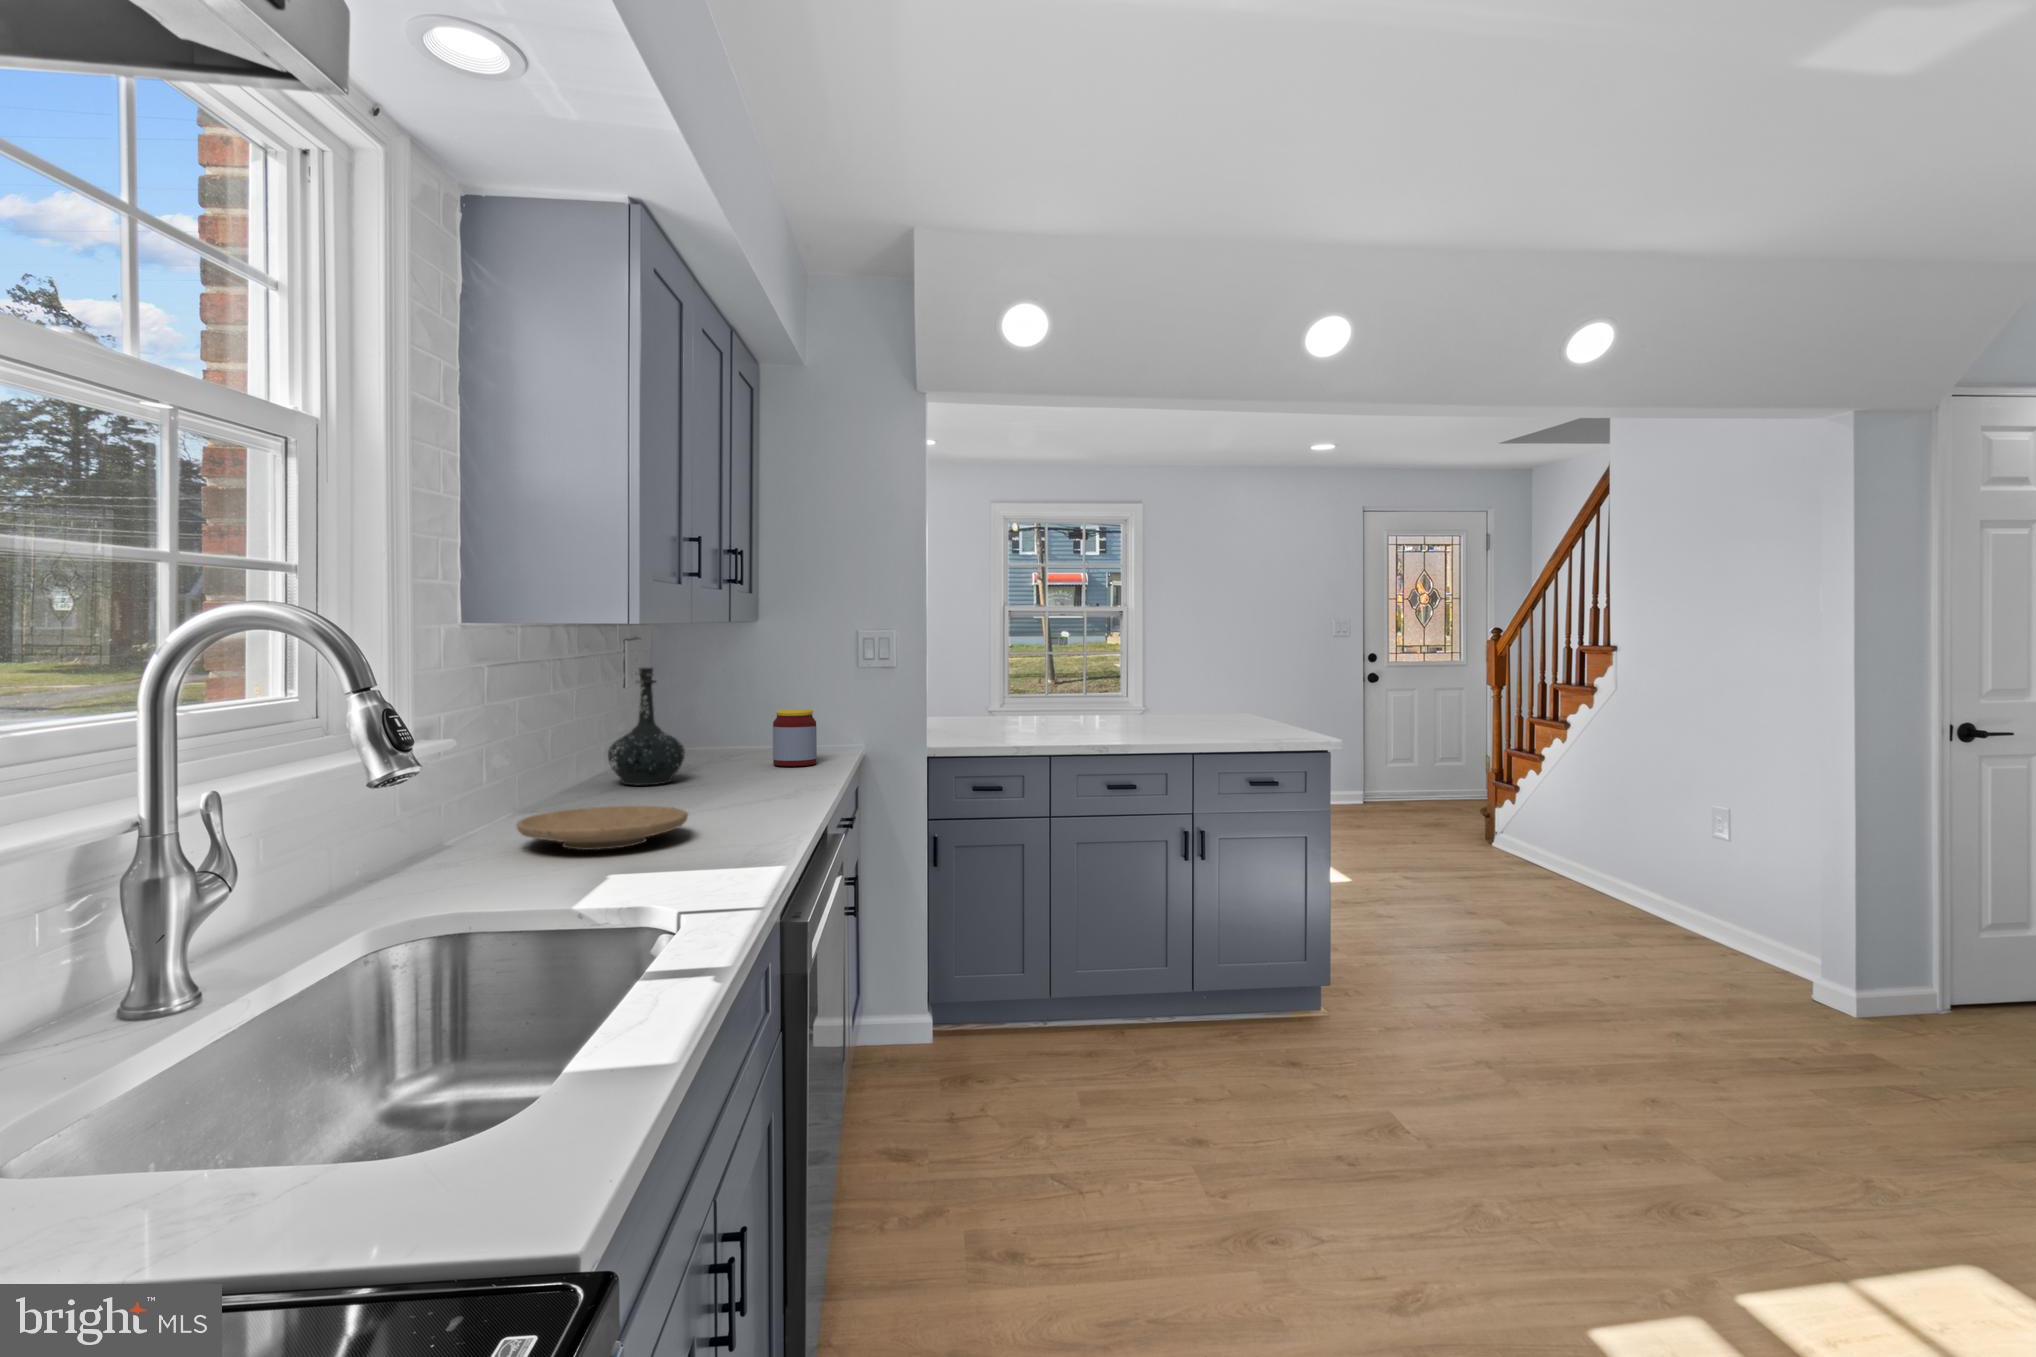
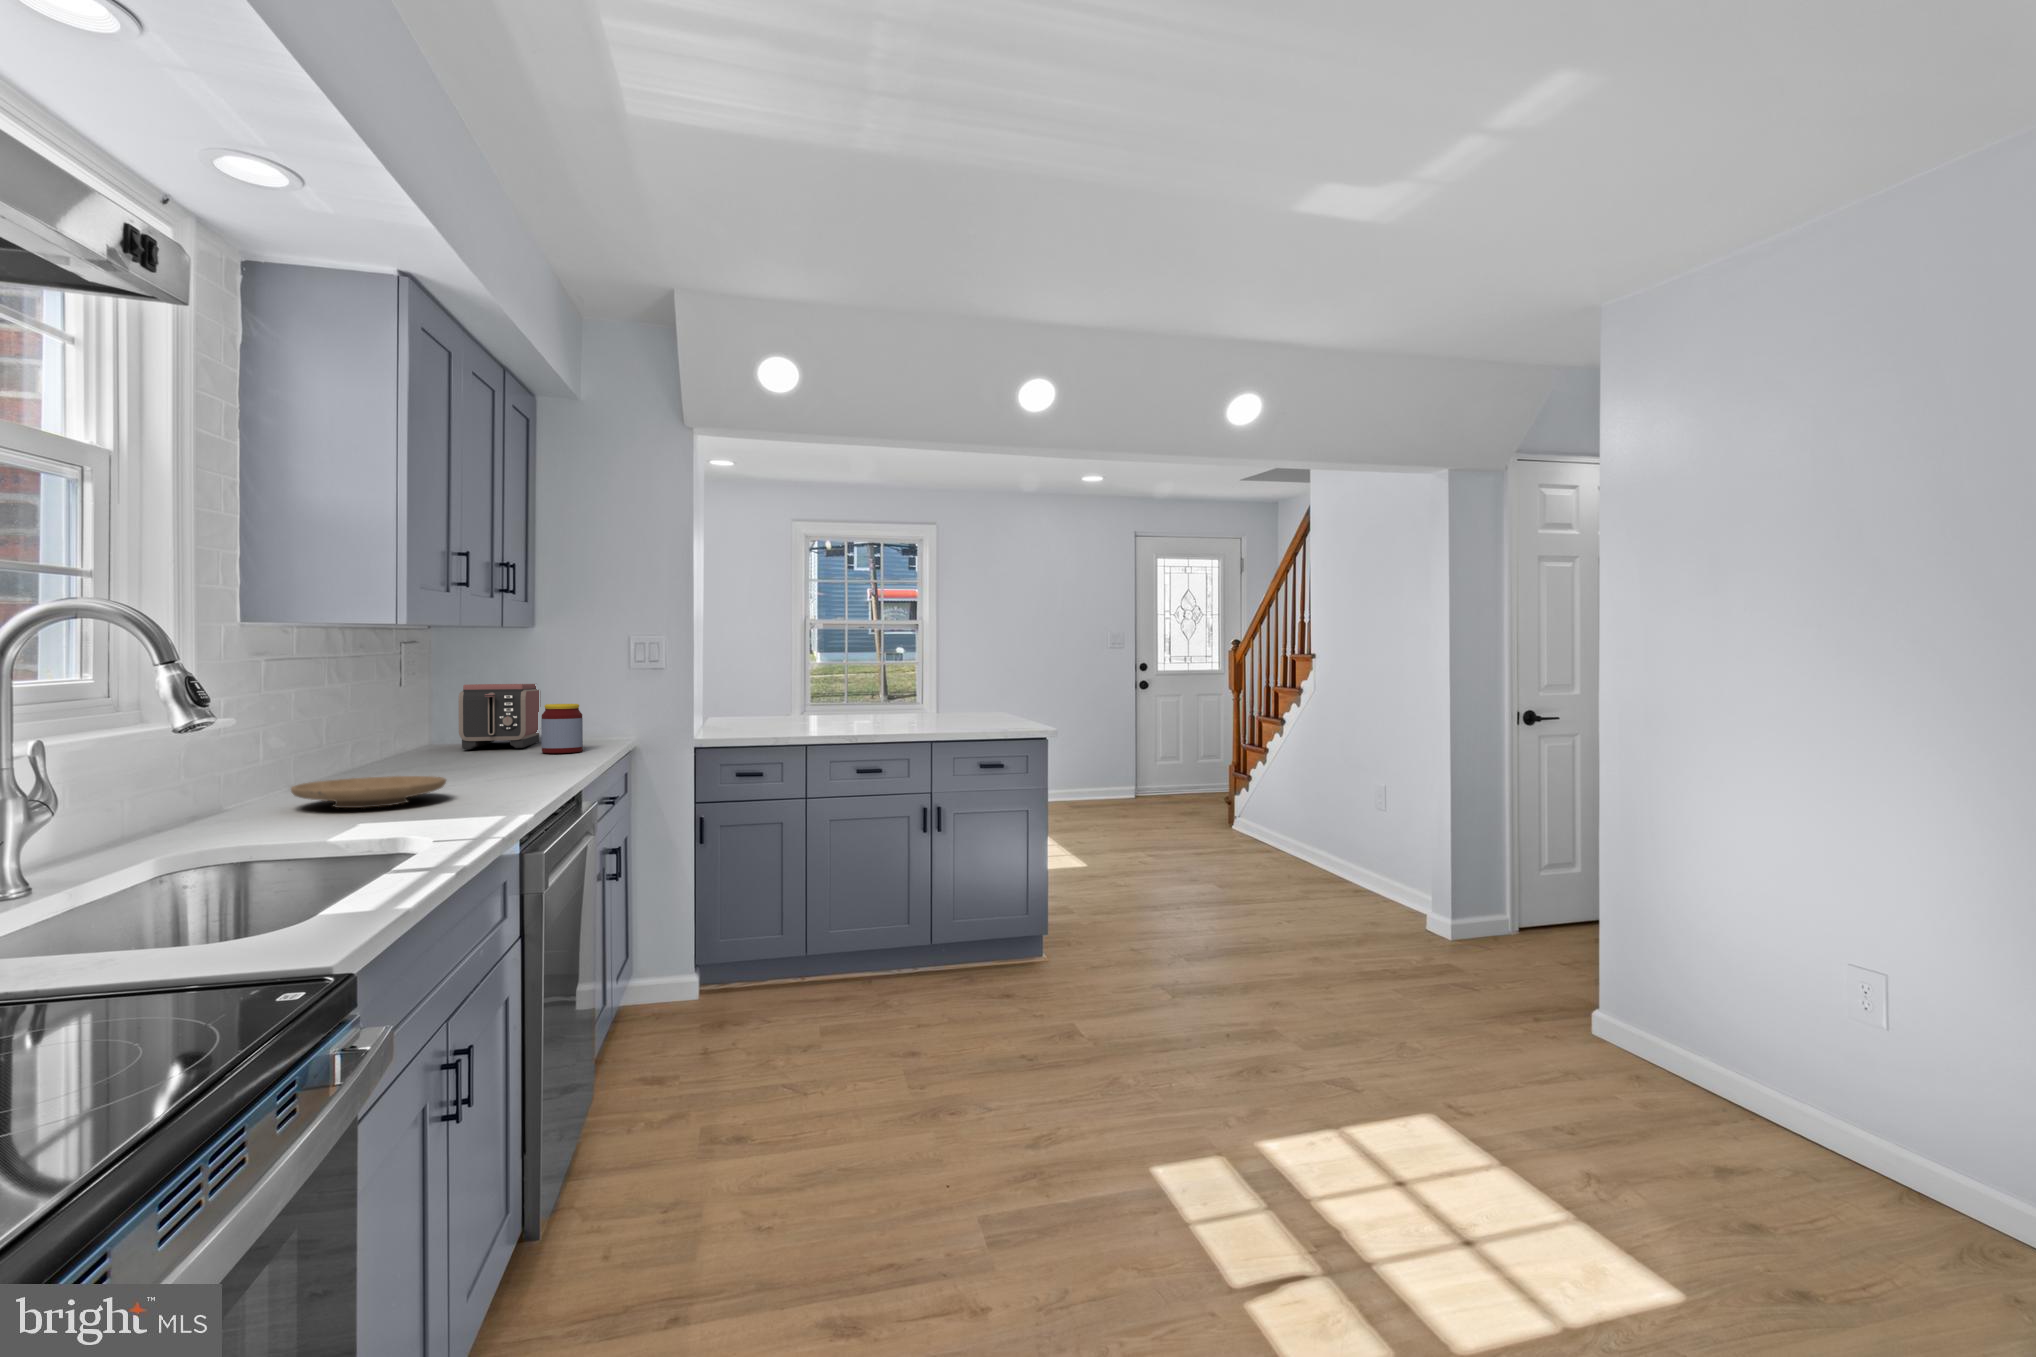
bottle: present [608,668,685,785] -> none [381,665,455,768]
toaster: none [684,684,766,759] -> present [458,684,541,749]

